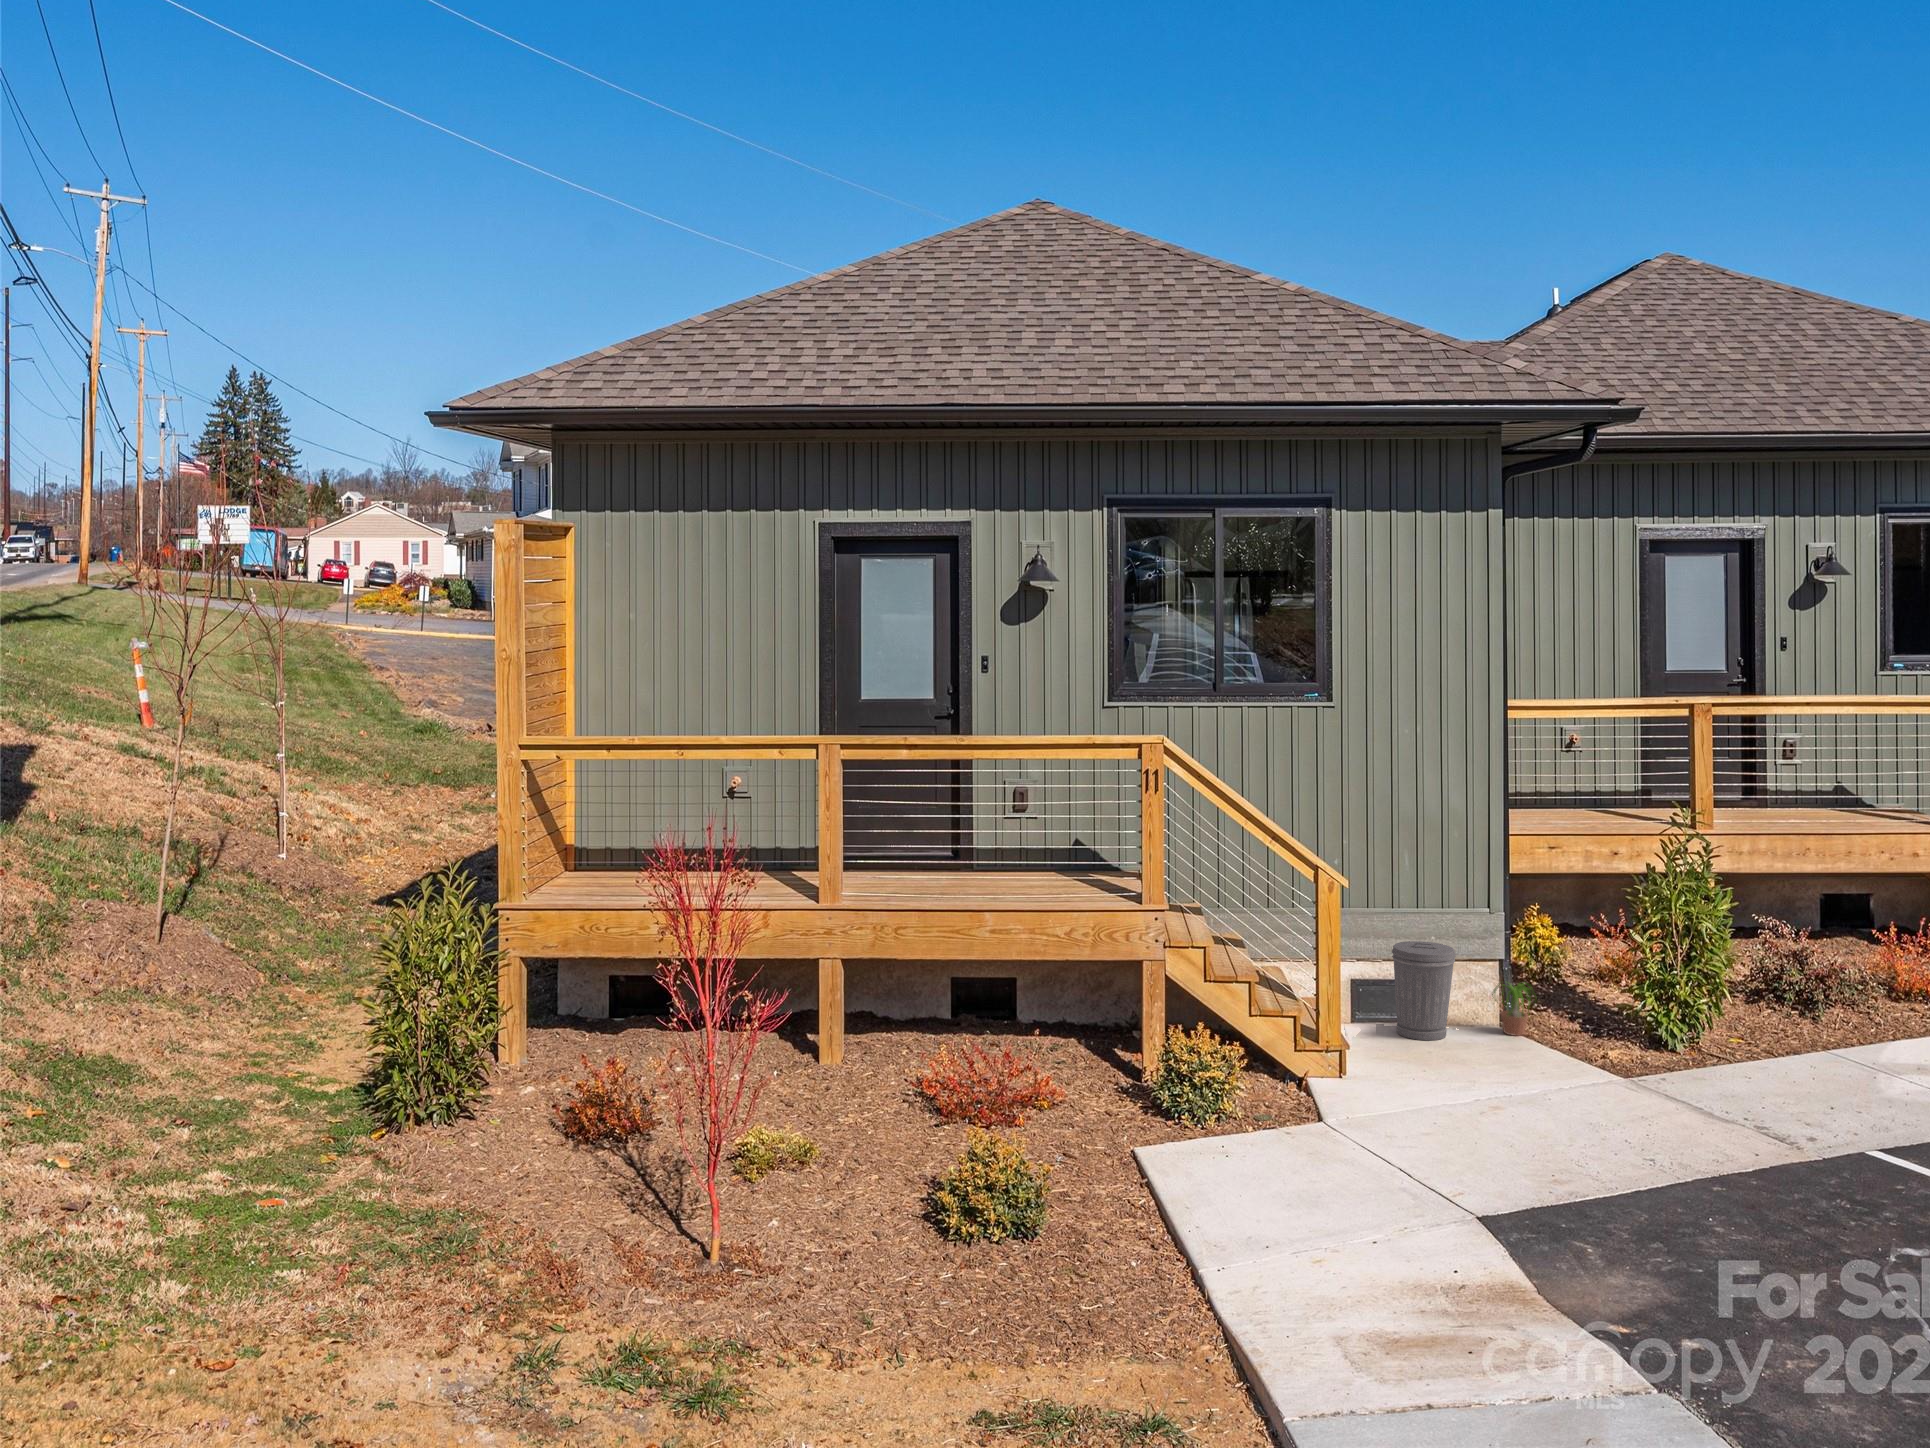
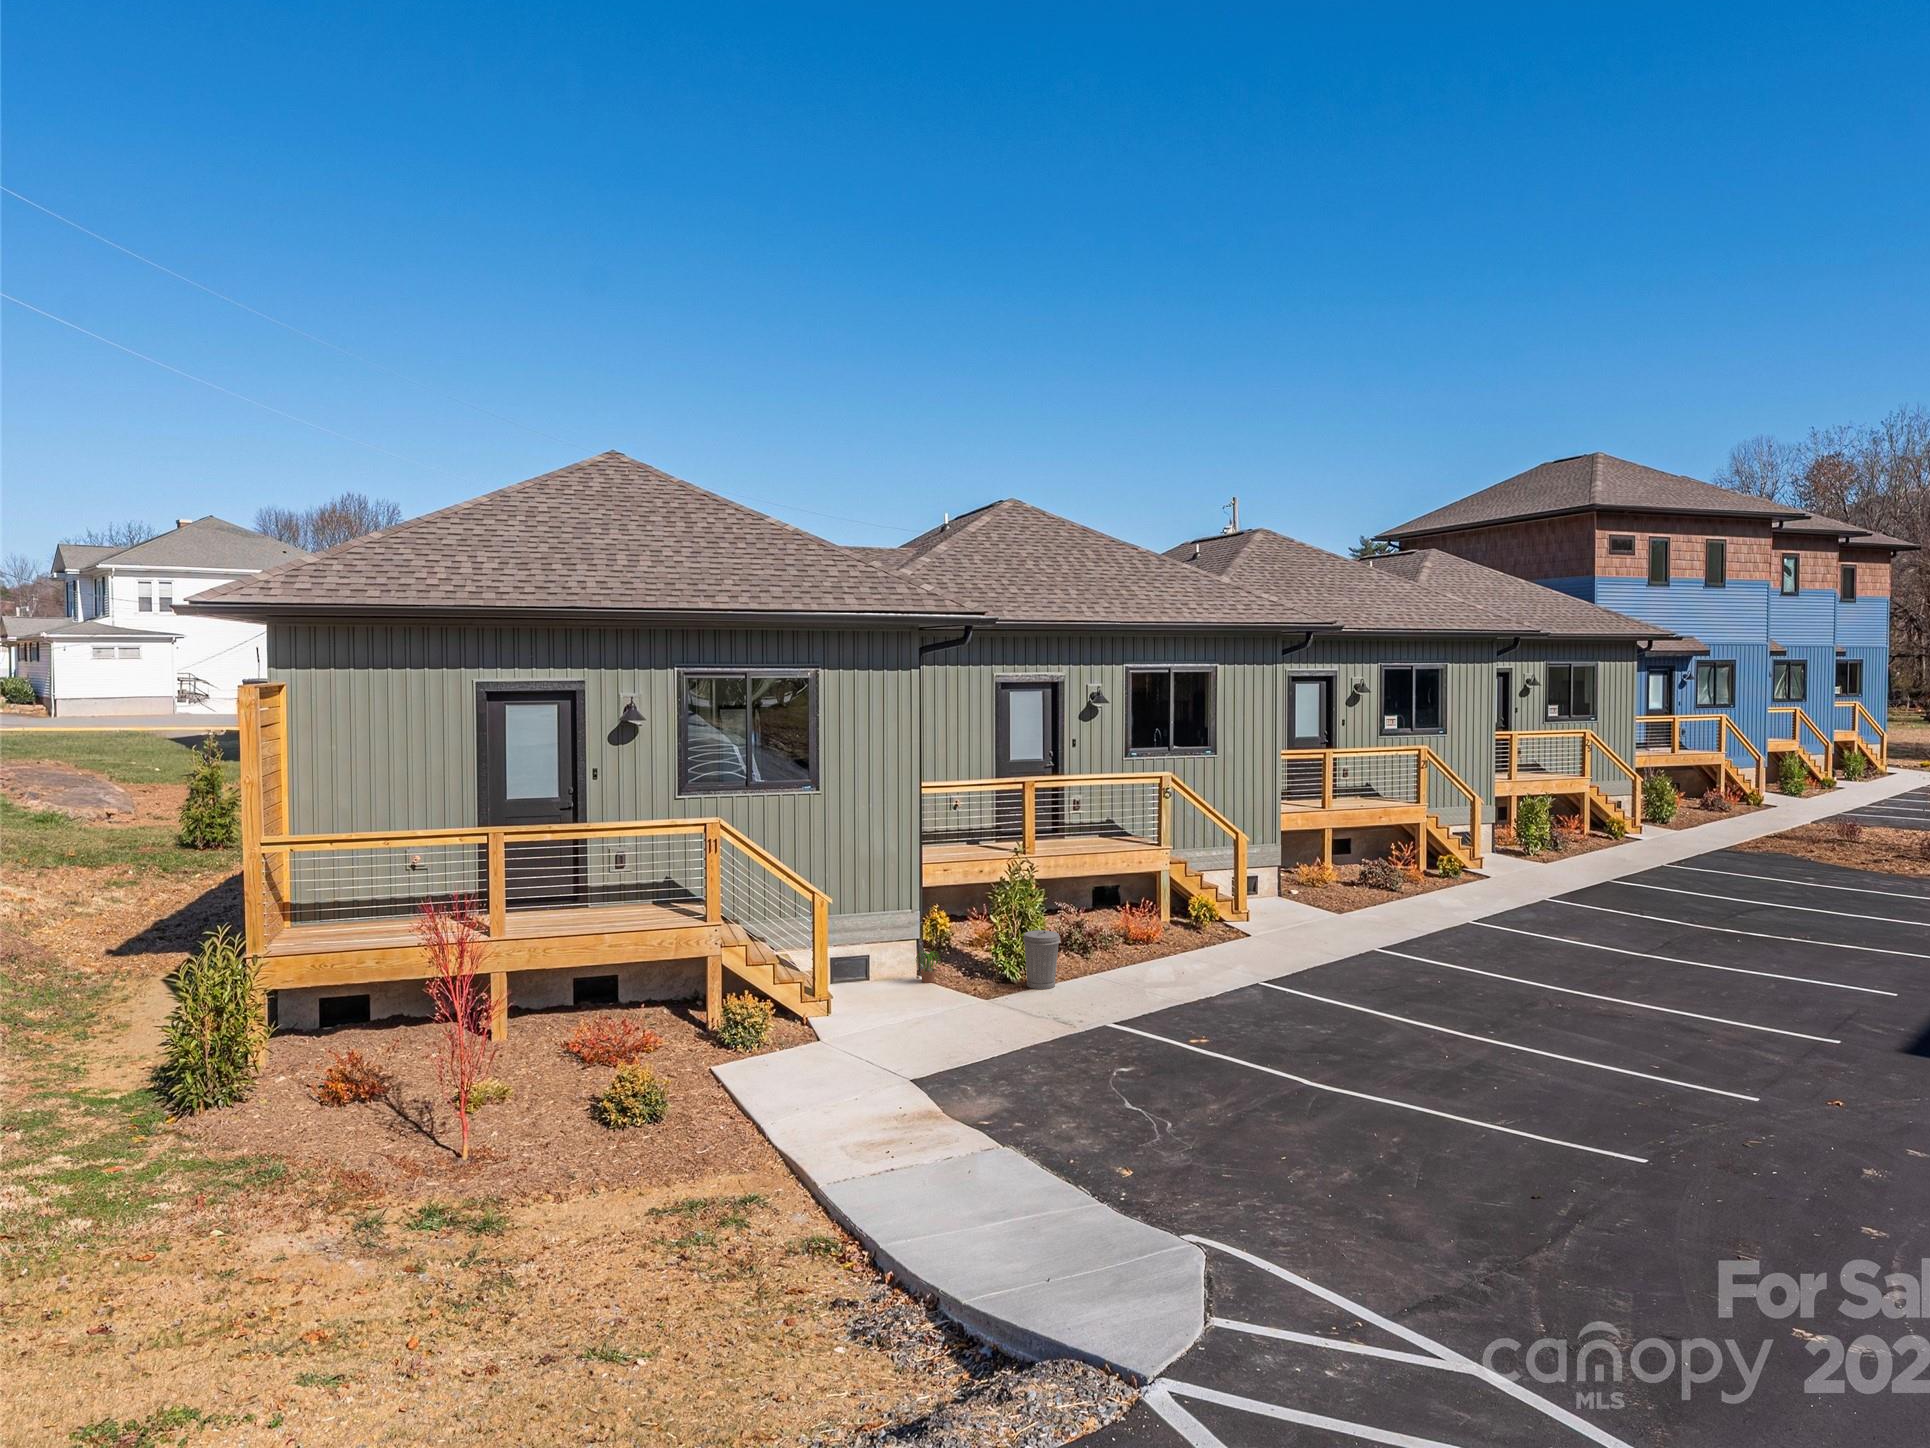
trash can: present [1392,941,1456,1040] -> present [1023,930,1060,989]

